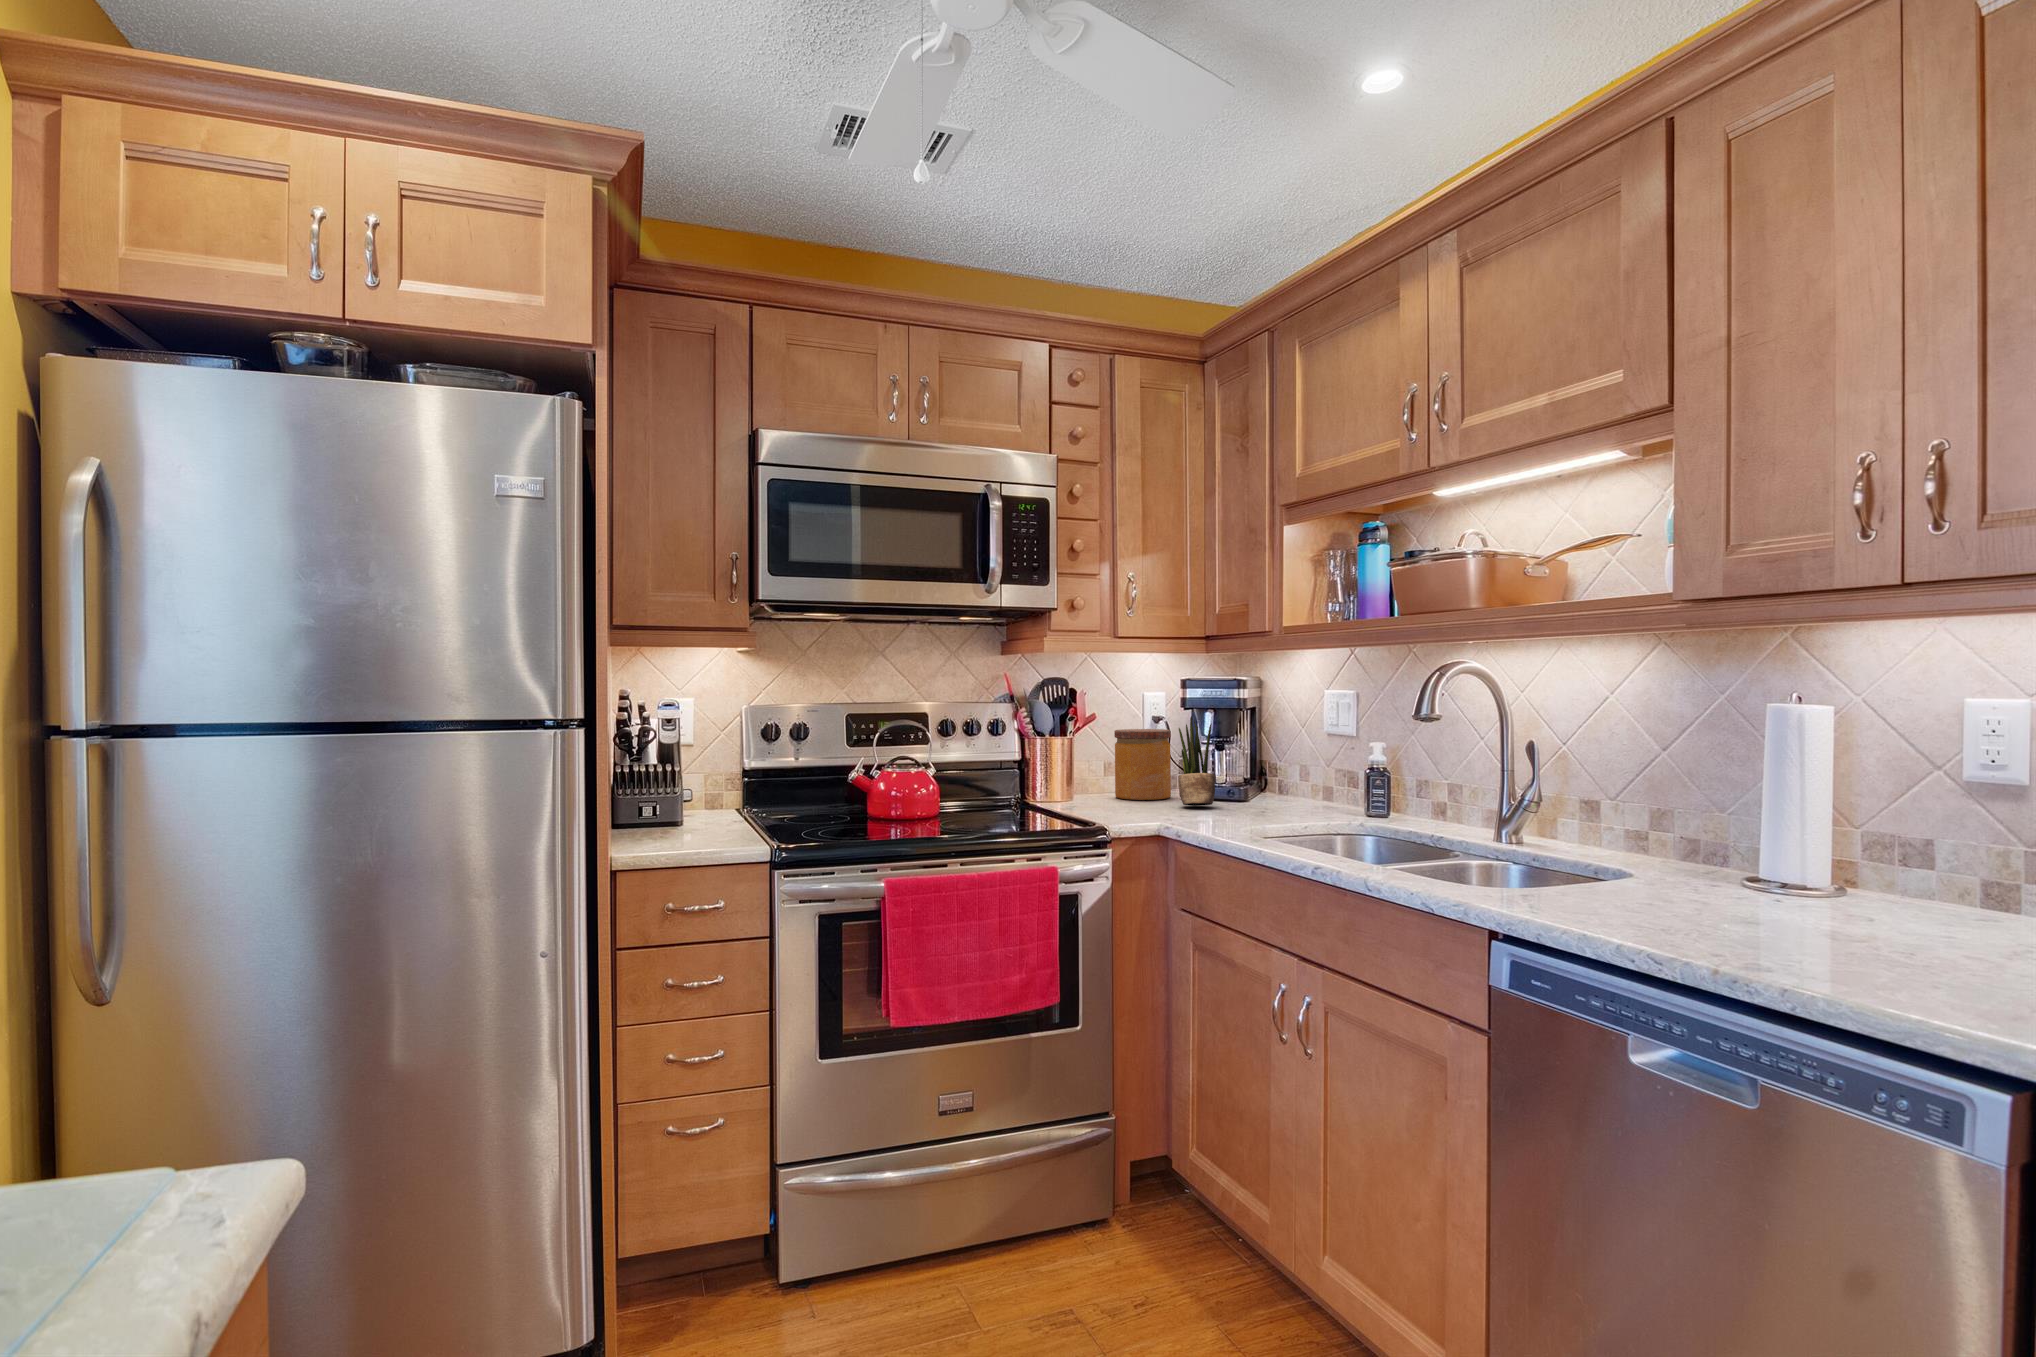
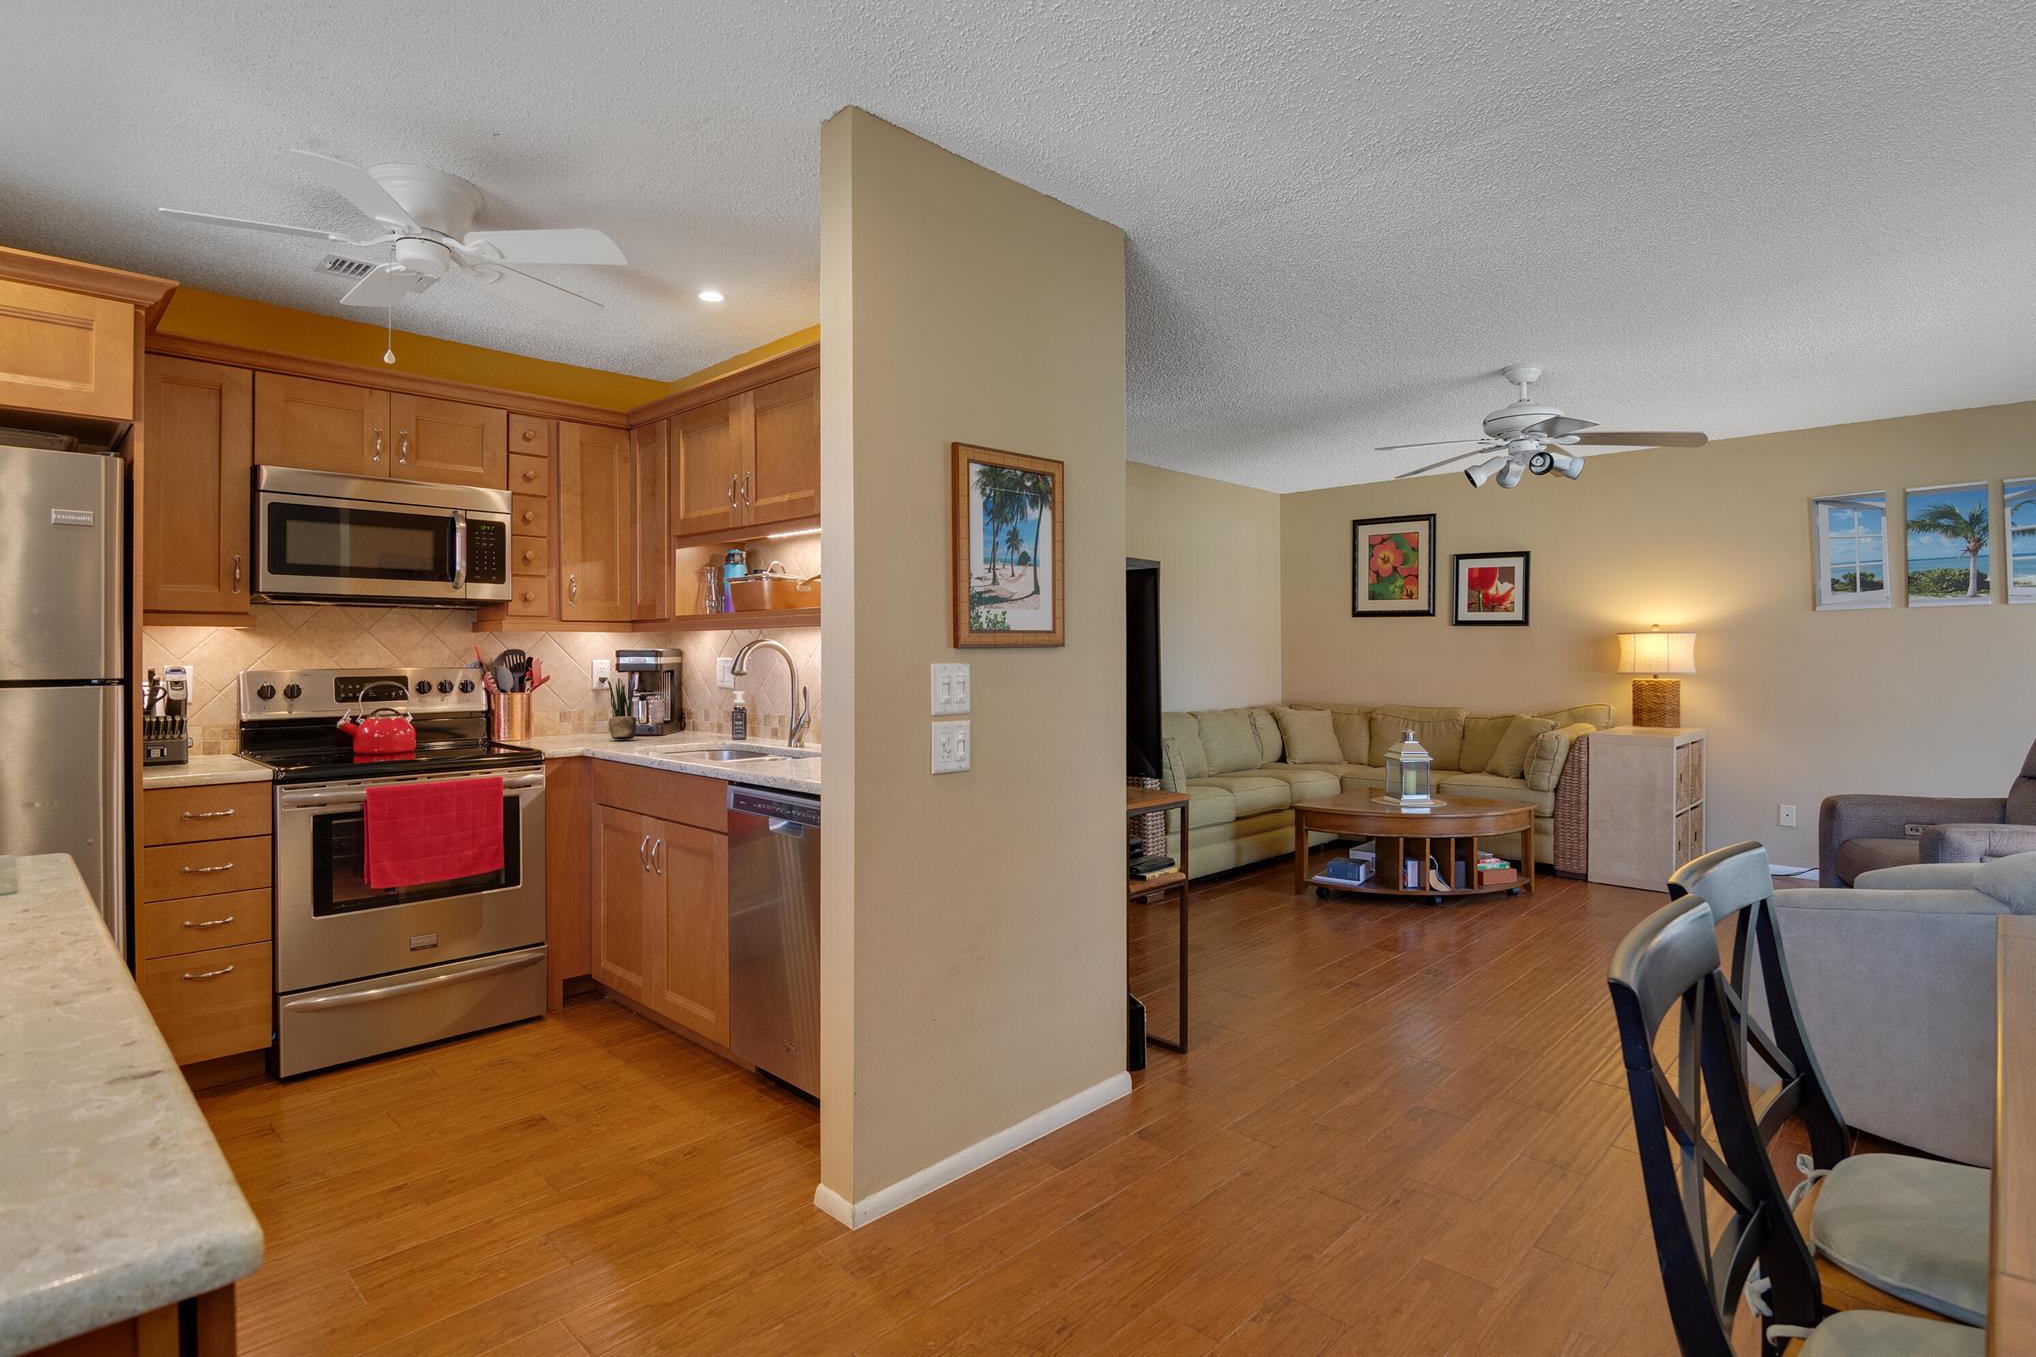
jar: present [1114,729,1171,800] -> none [566,688,610,738]

